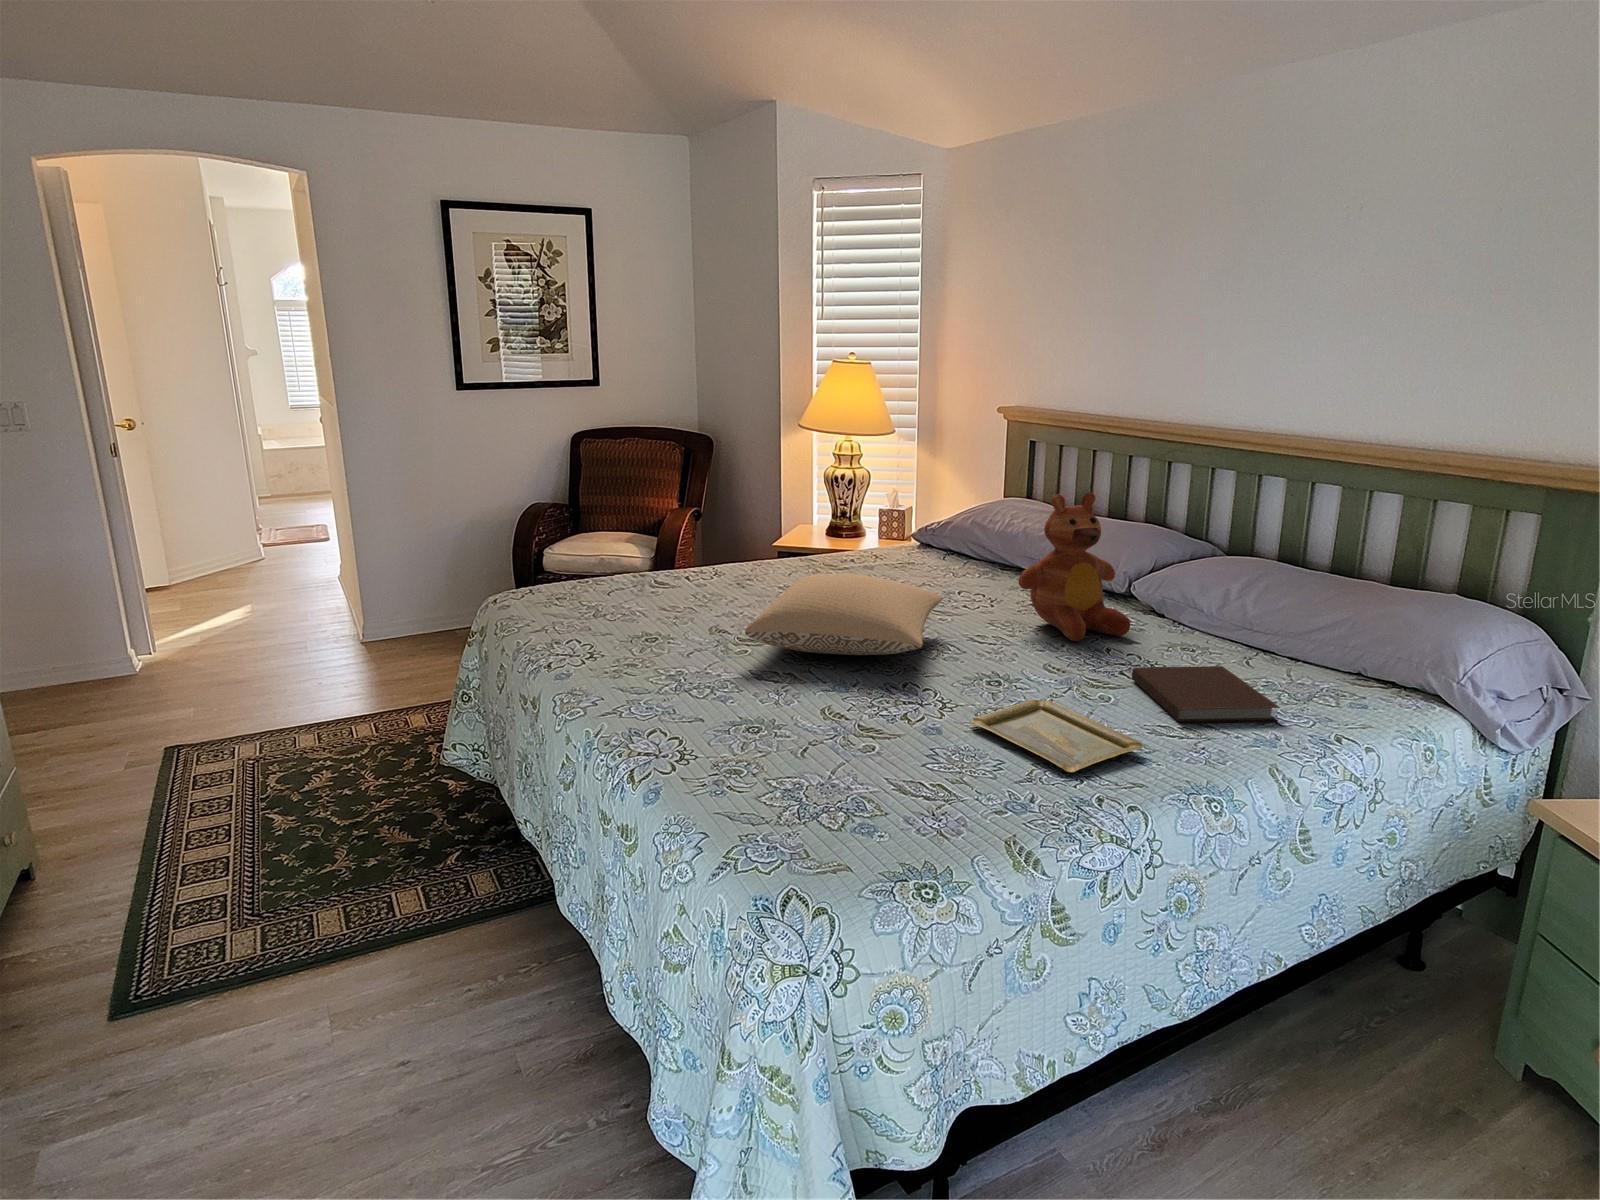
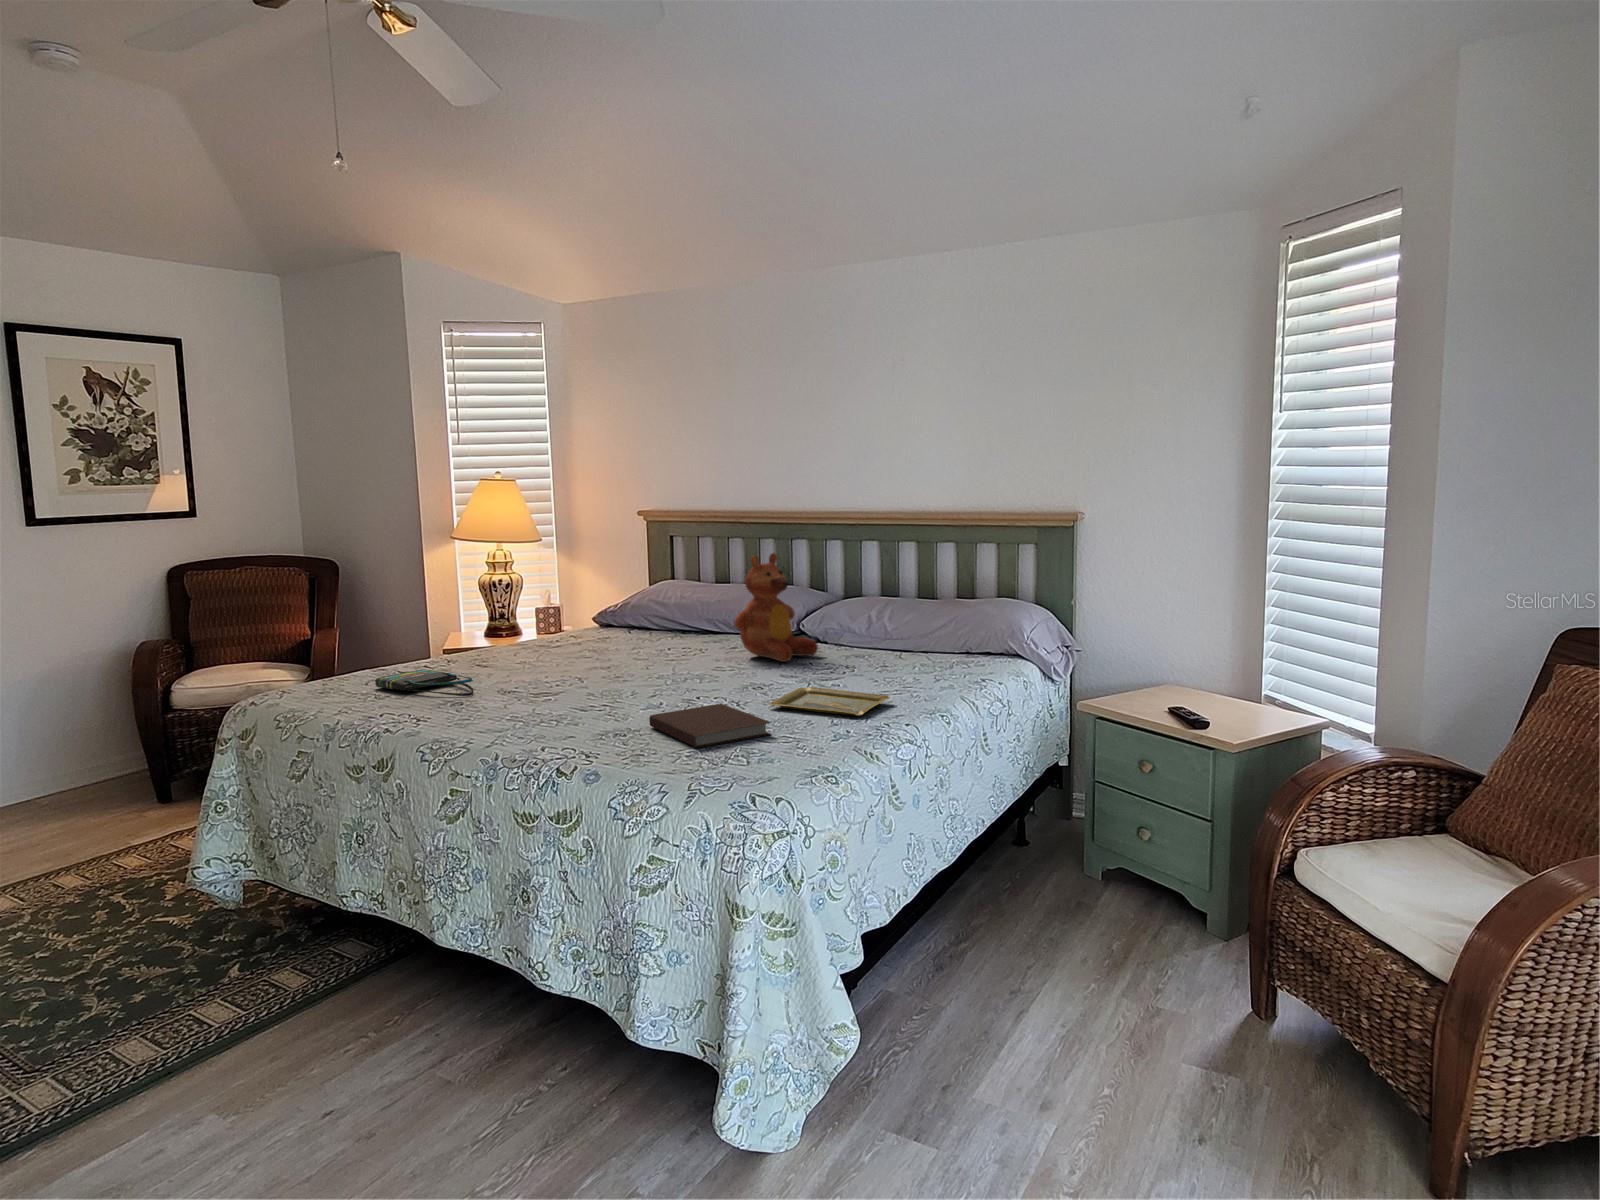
pillow: present [745,573,943,655] -> none [554,628,706,690]
tote bag: none [617,584,698,629] -> present [375,669,473,696]
notebook: present [1132,666,1280,723] -> present [649,704,771,748]

